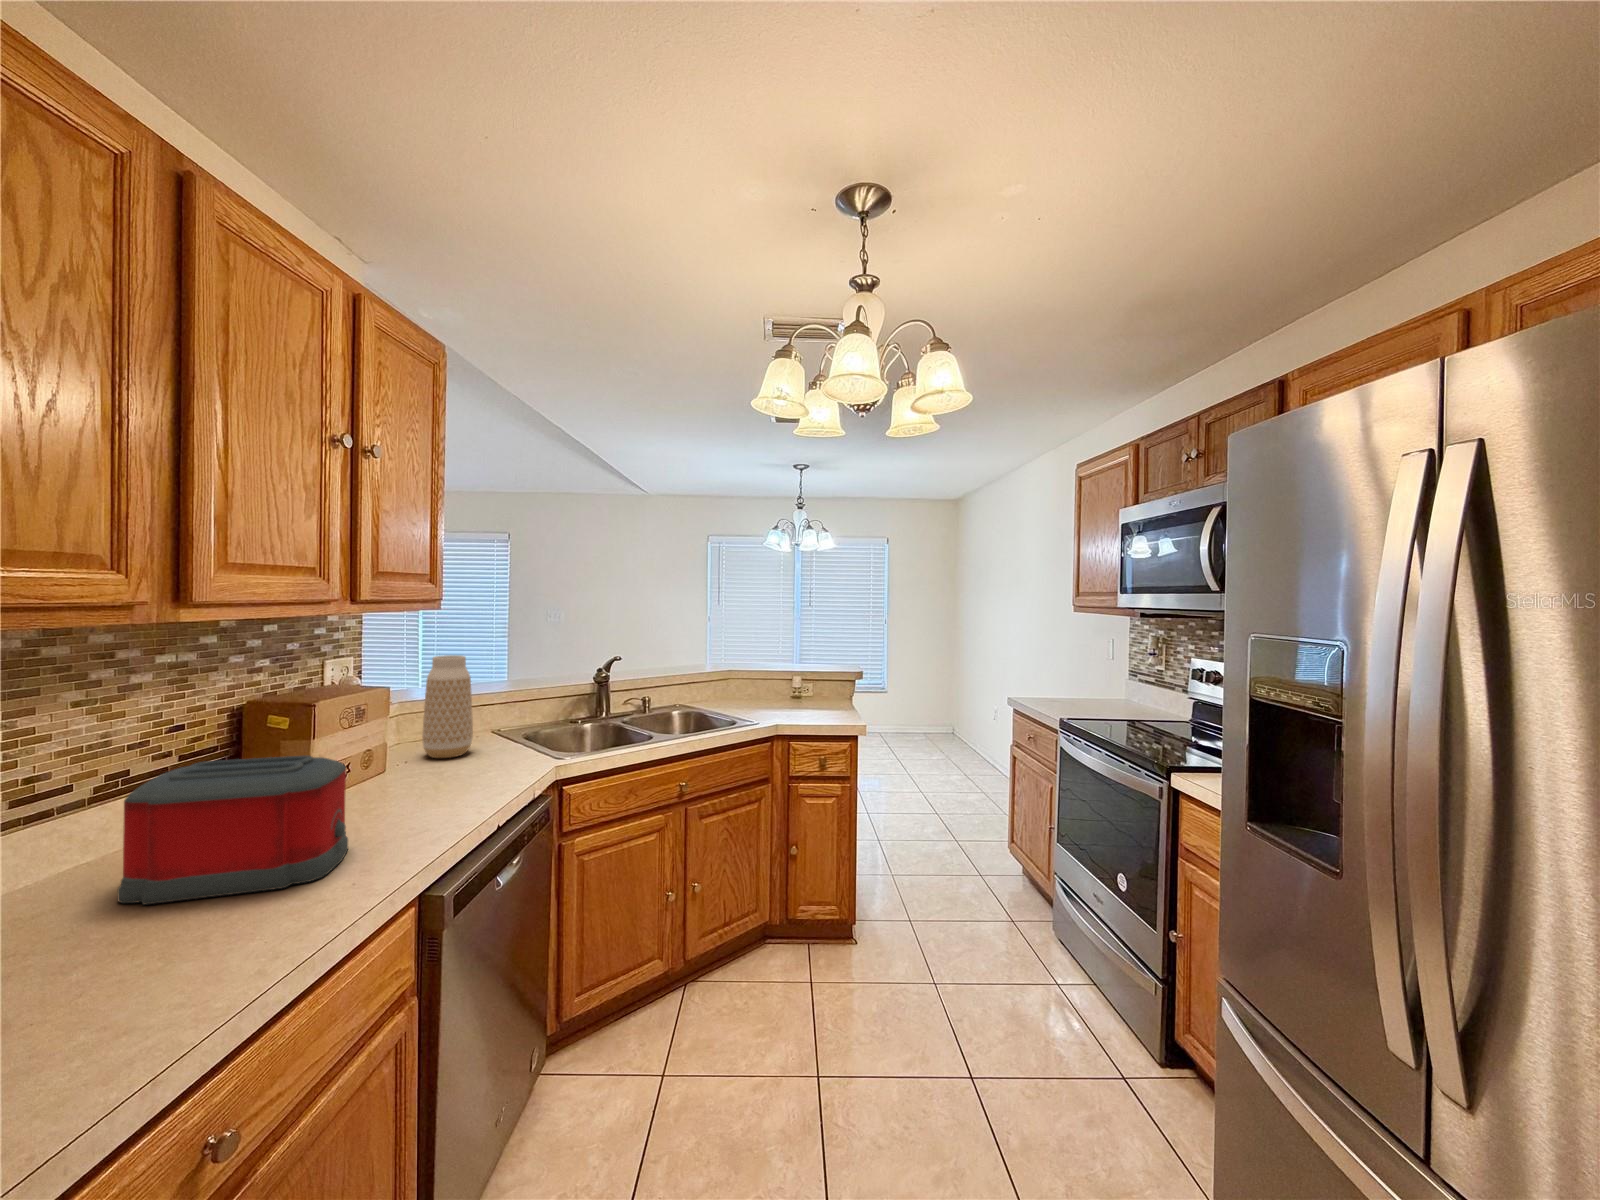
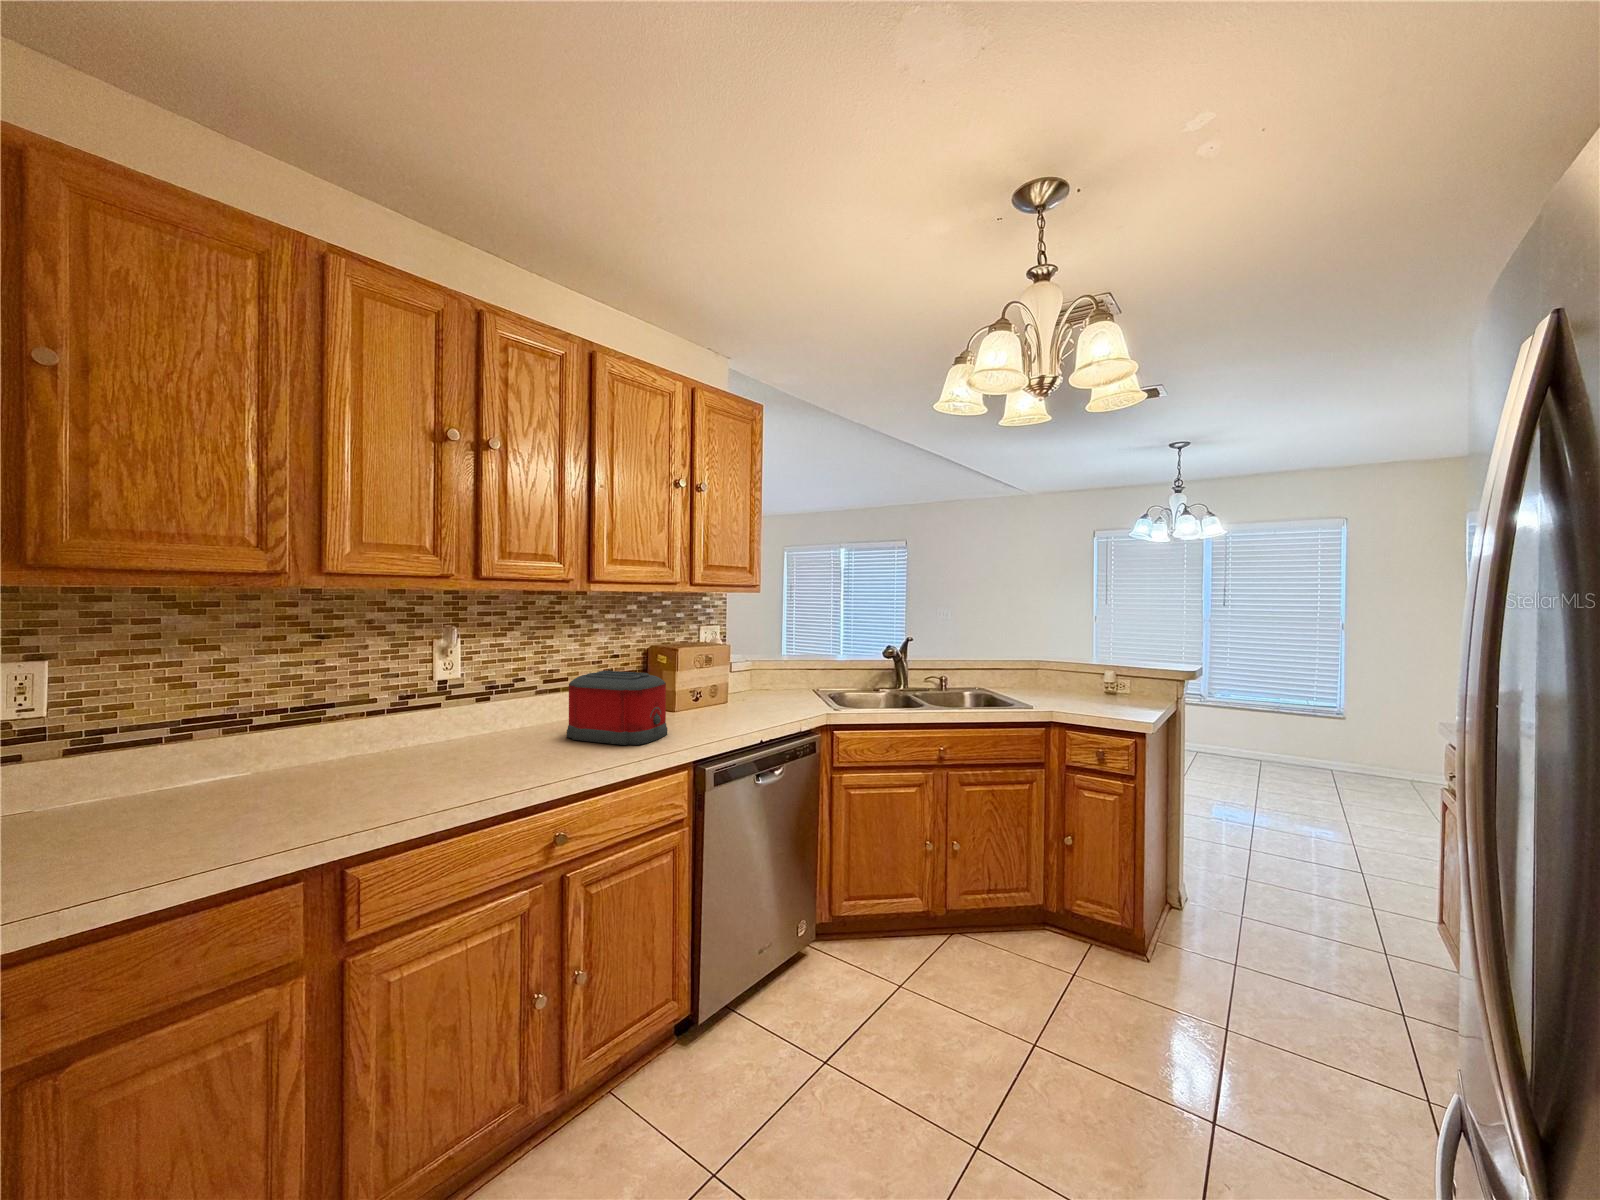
vase: present [422,655,473,758] -> none [752,625,784,699]

